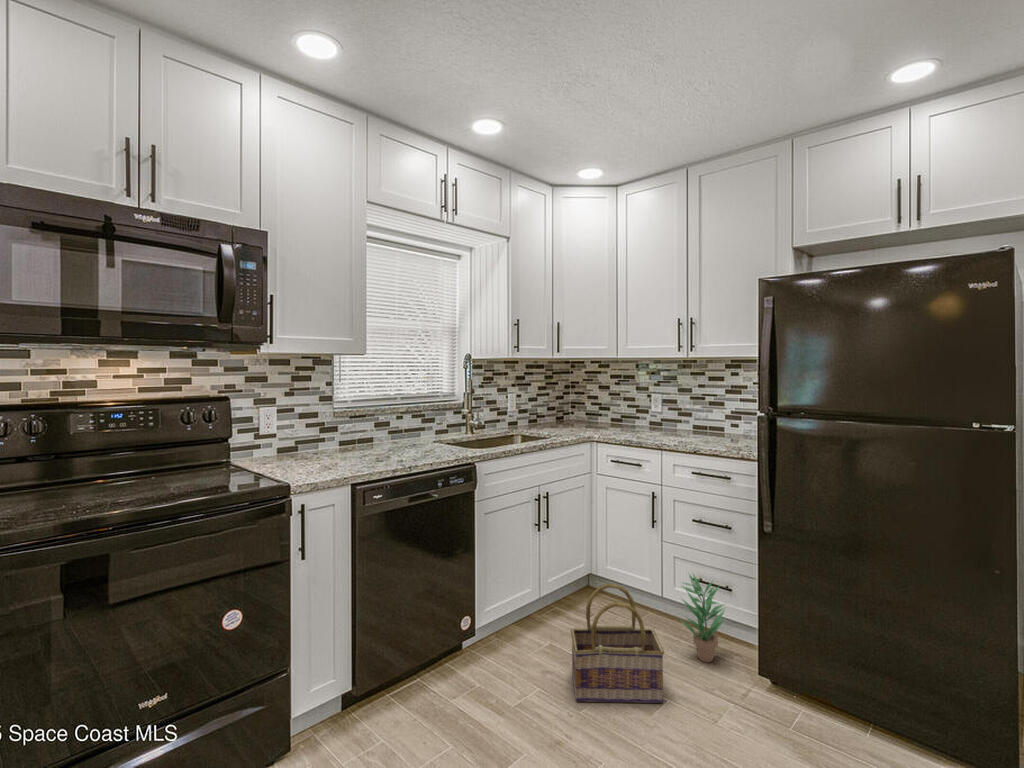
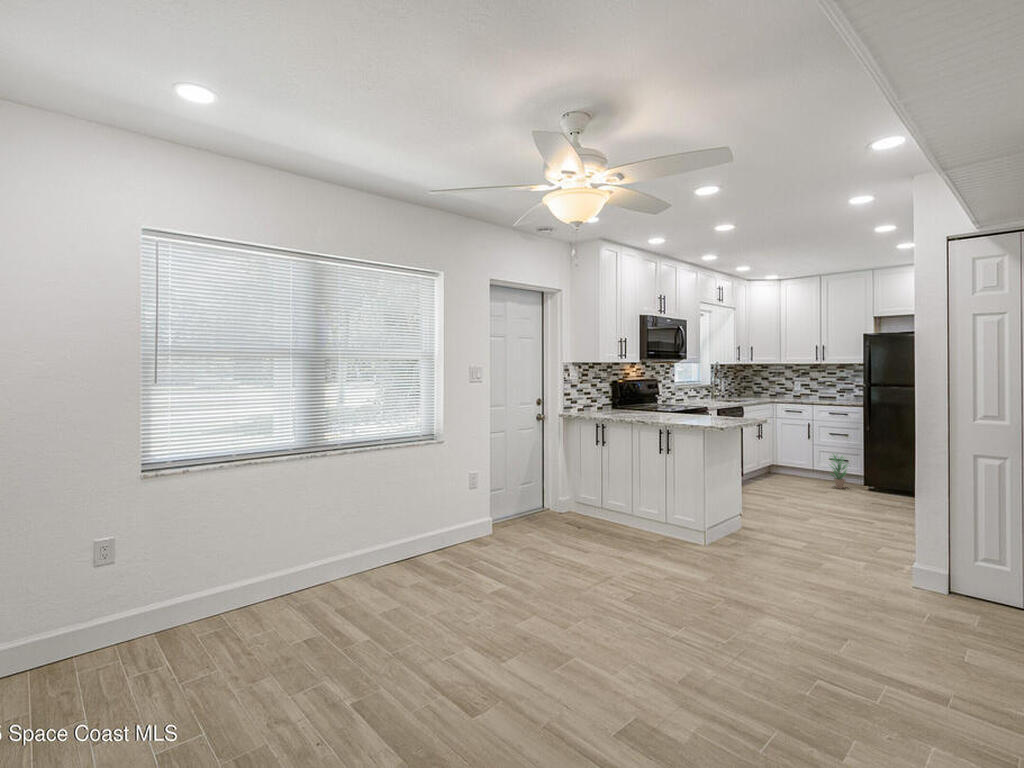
basket: present [571,584,664,703] -> none [787,454,830,494]

